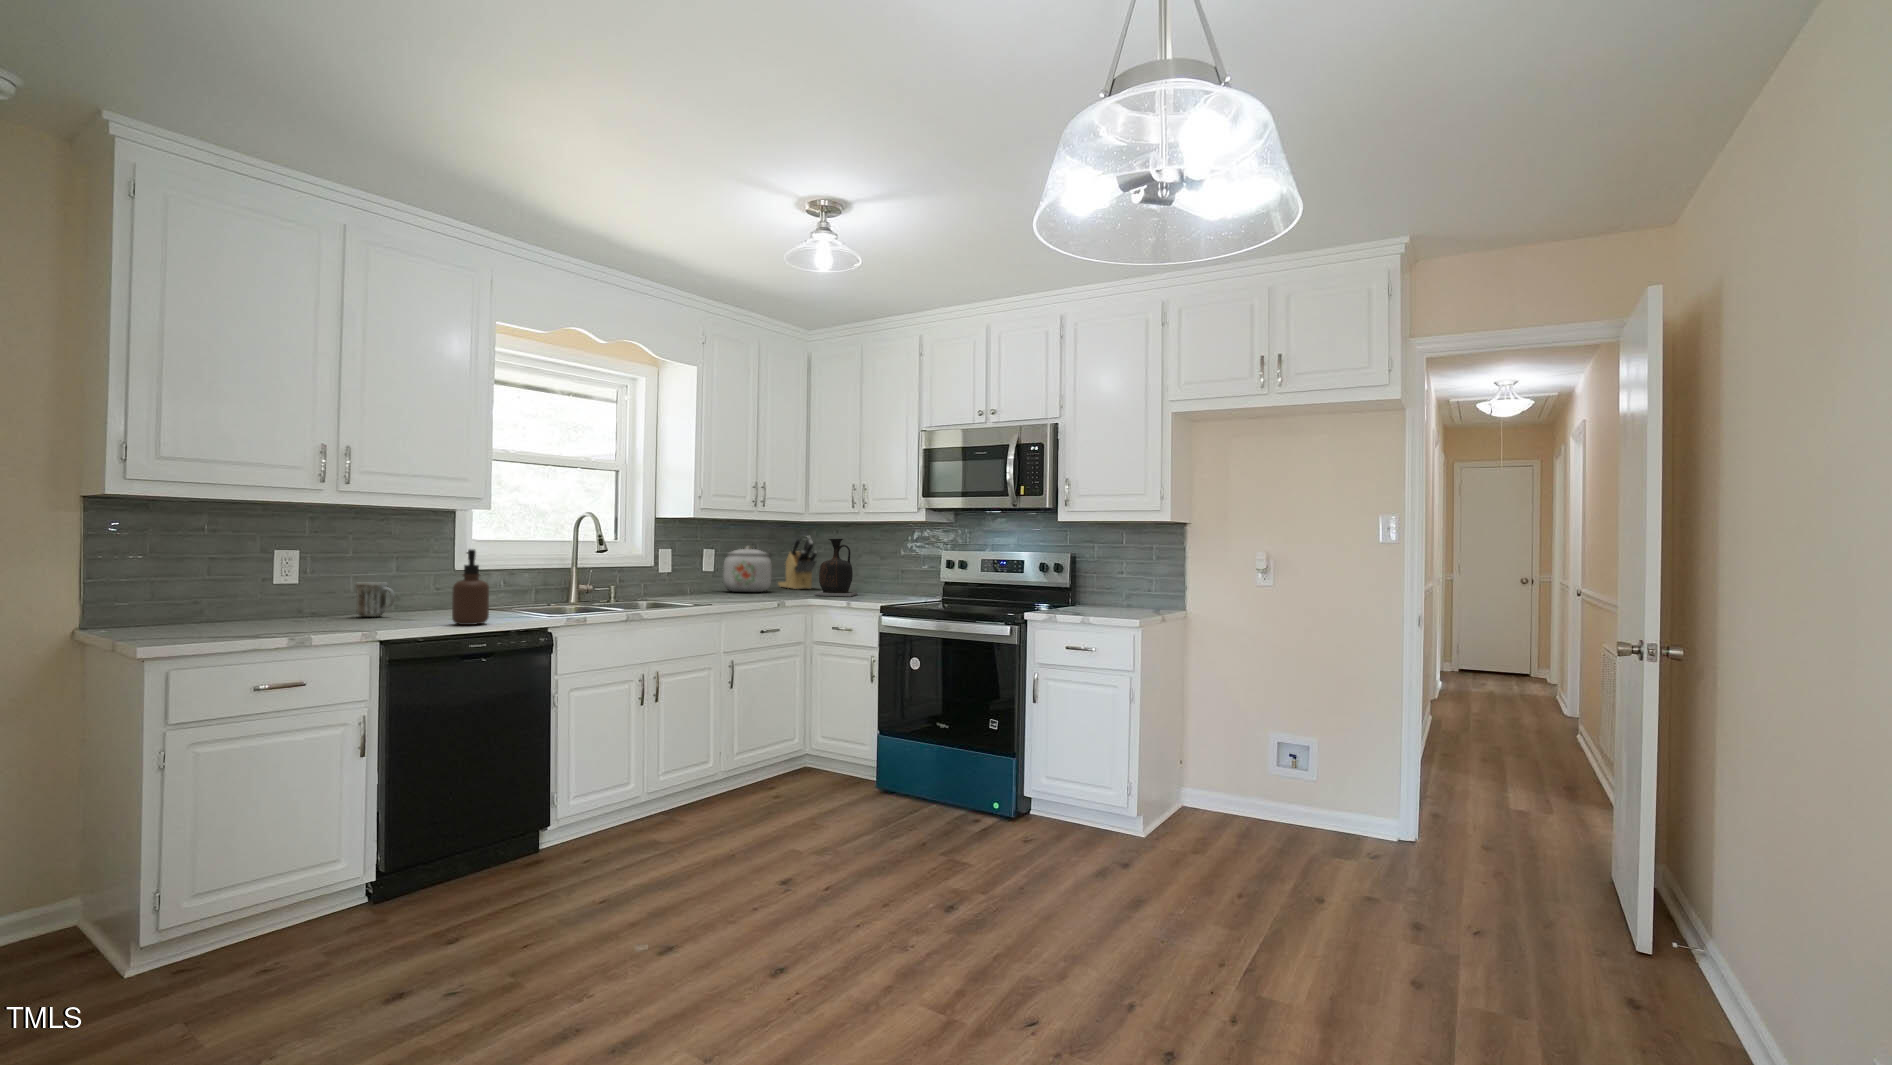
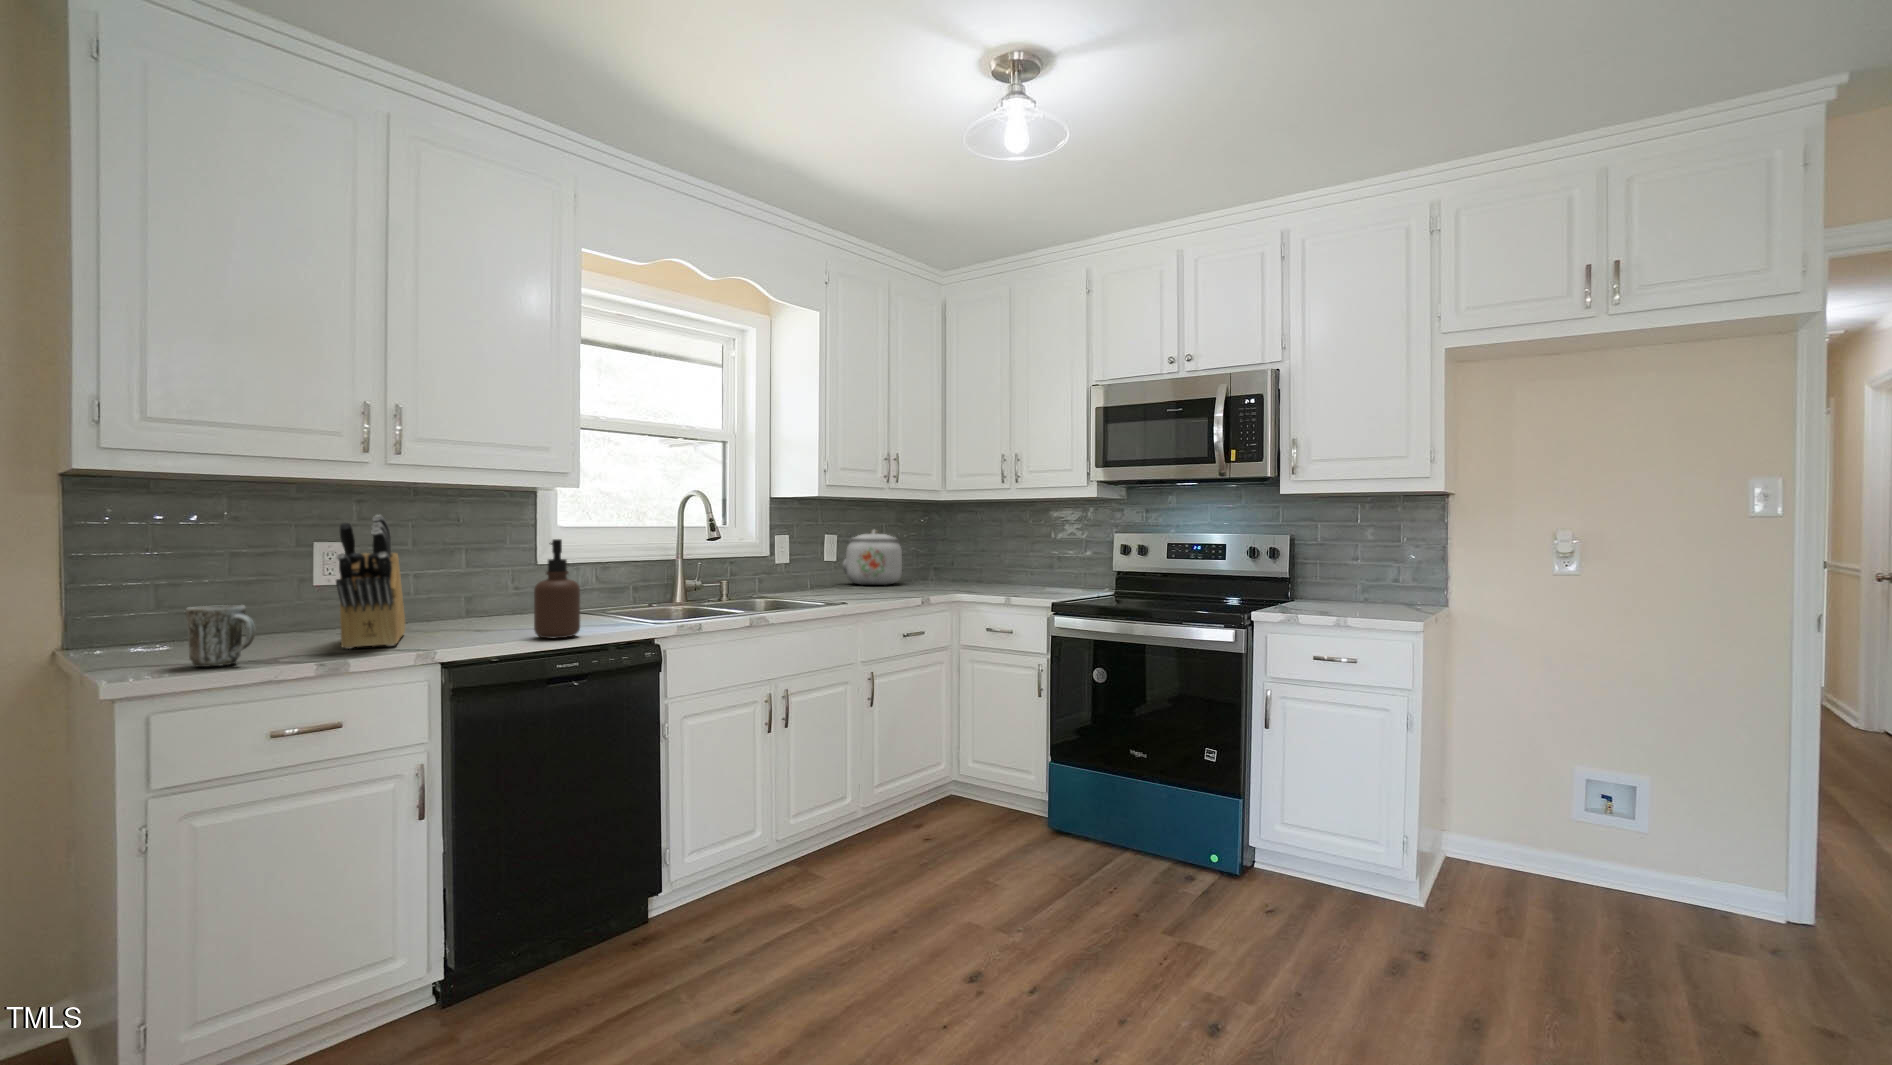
knife block: present [778,536,817,589] -> present [336,515,405,649]
vase: present [814,539,857,596] -> none [956,520,1005,590]
mug: present [356,582,395,617] -> present [186,605,256,667]

